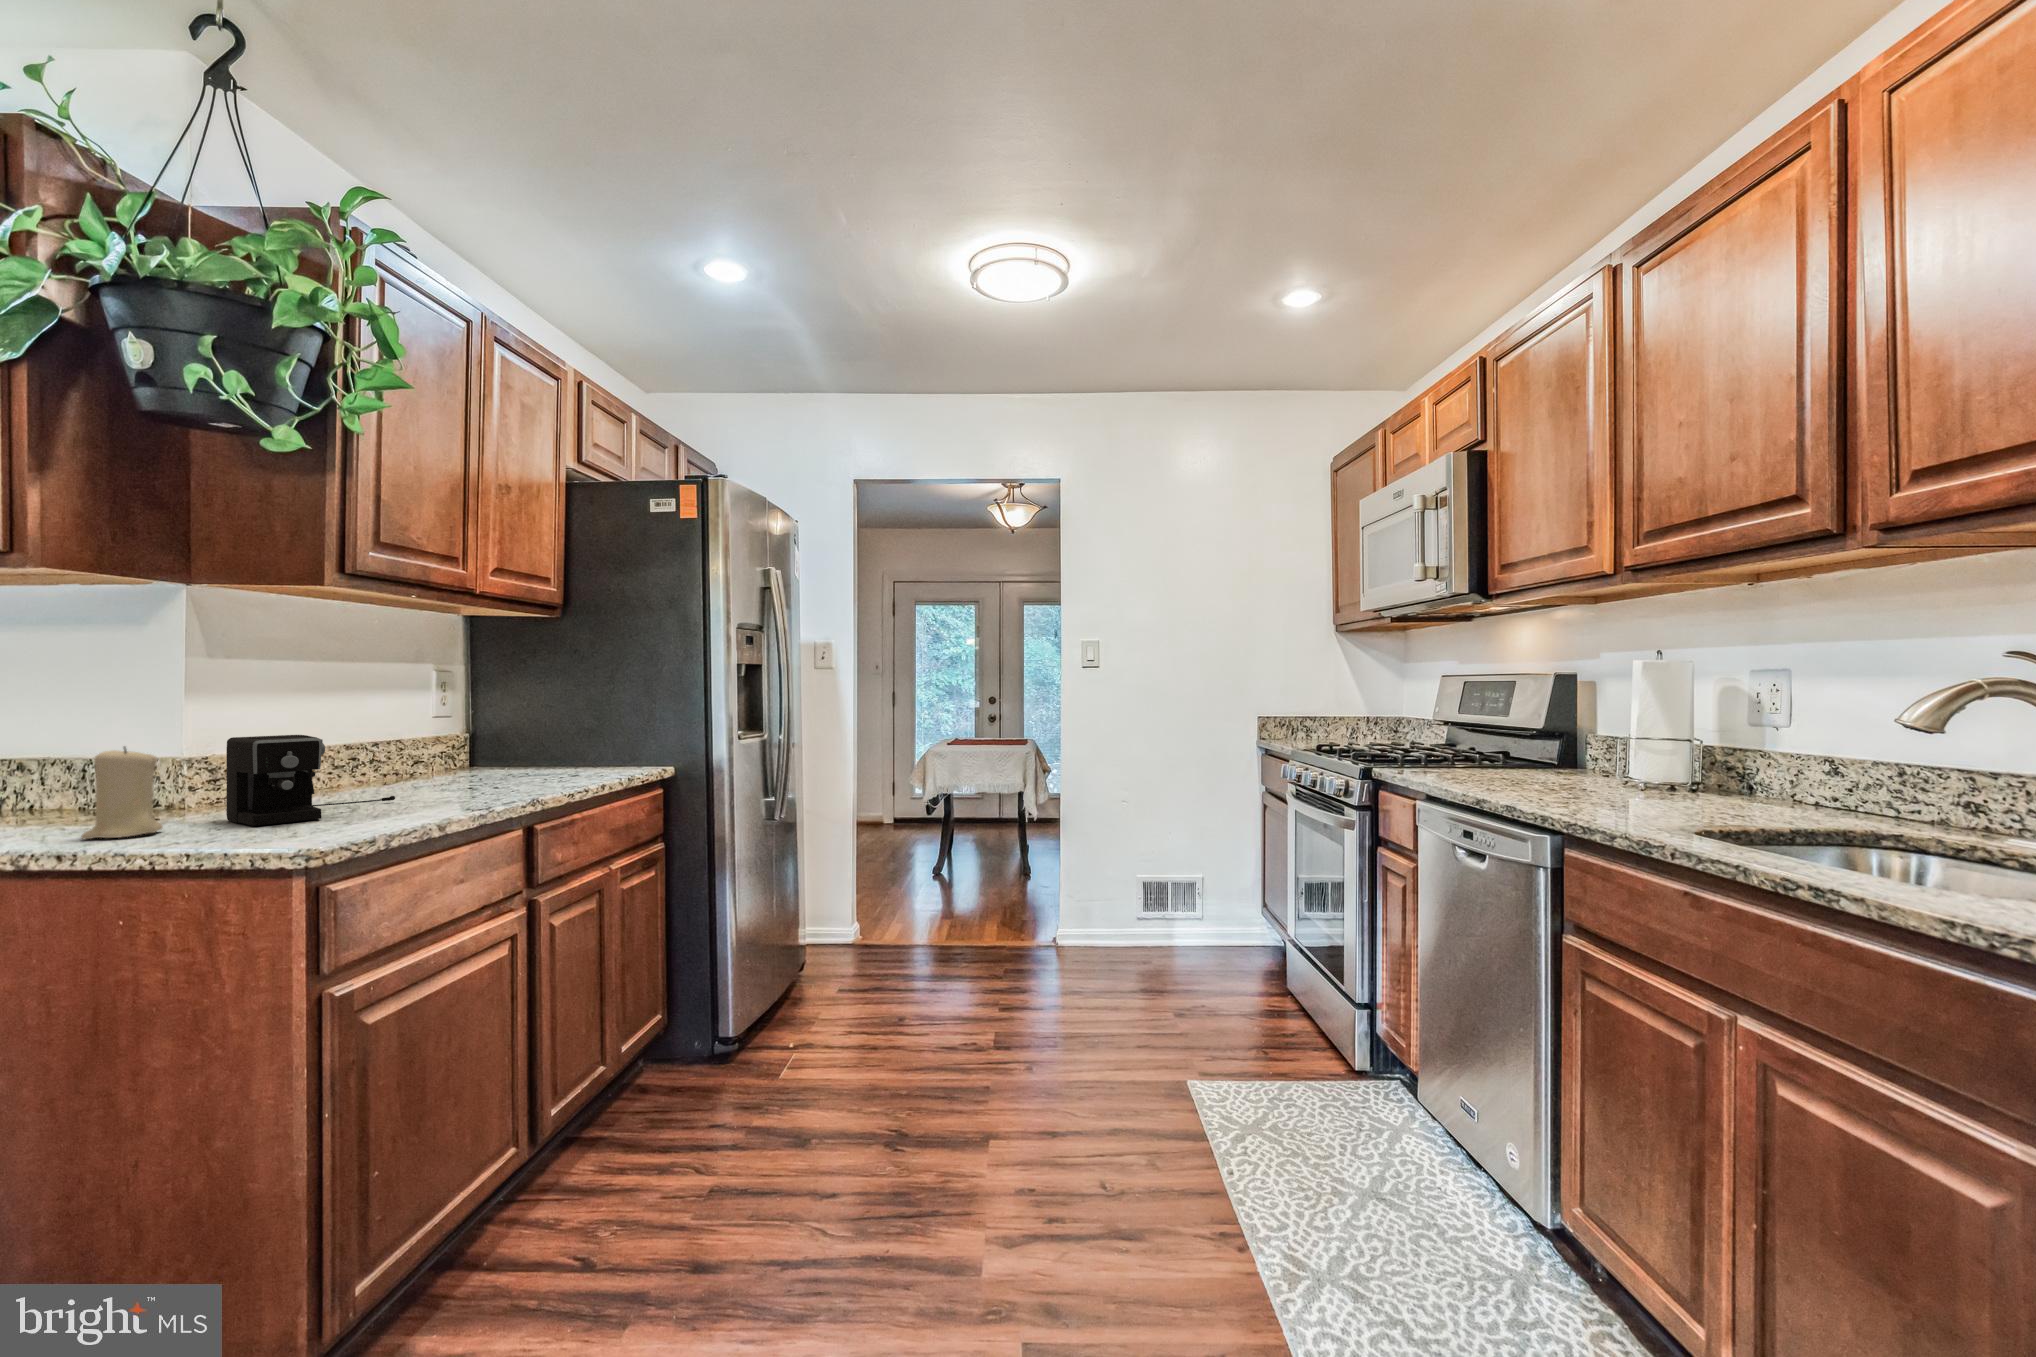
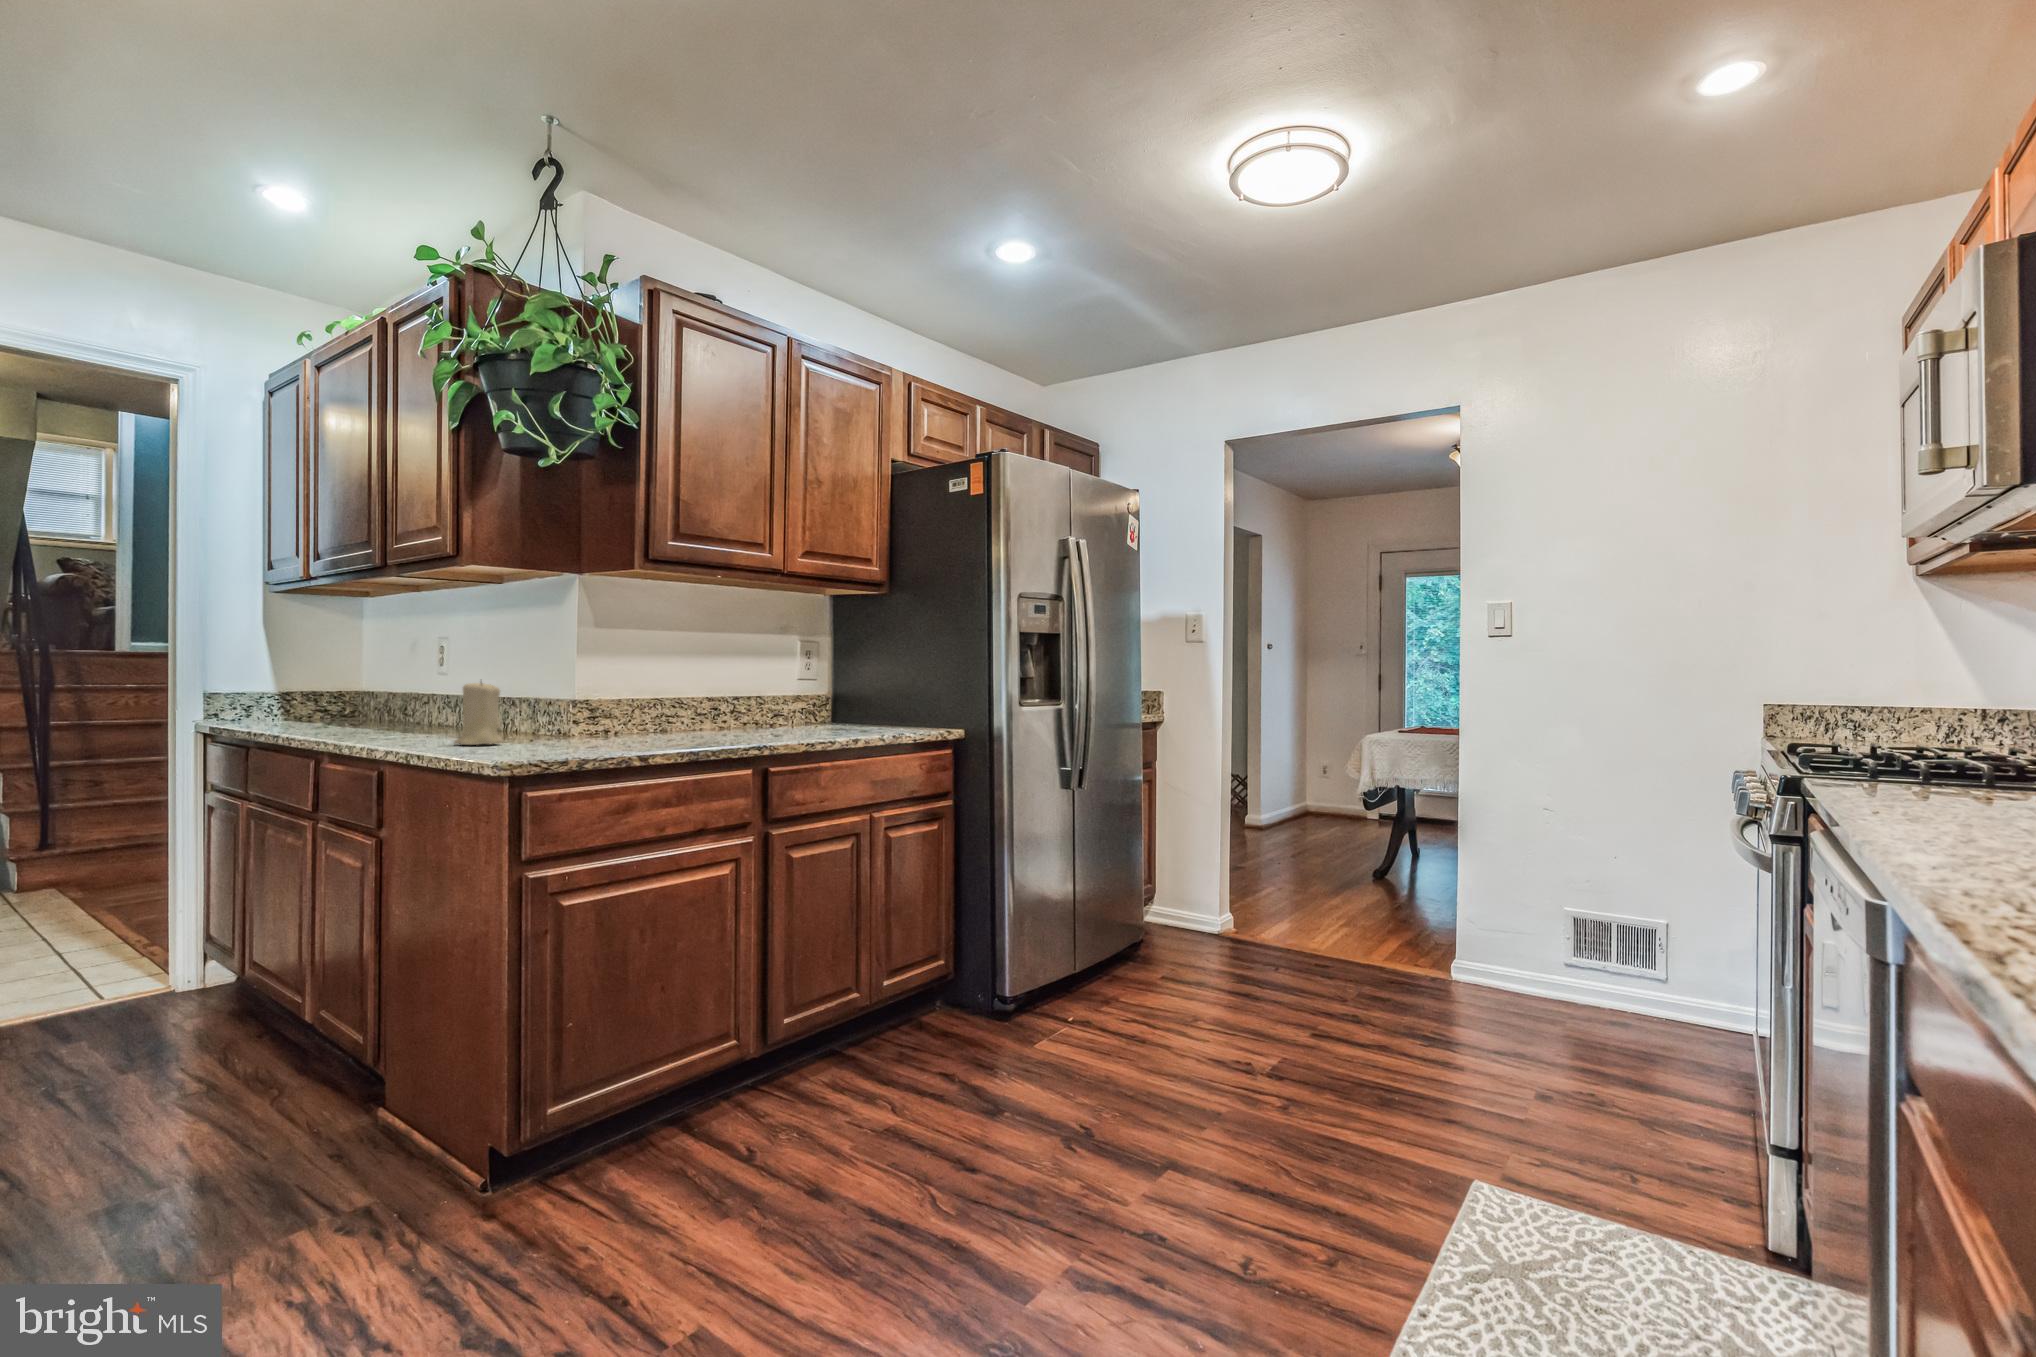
coffee maker: present [226,735,395,826] -> none [545,679,681,746]

